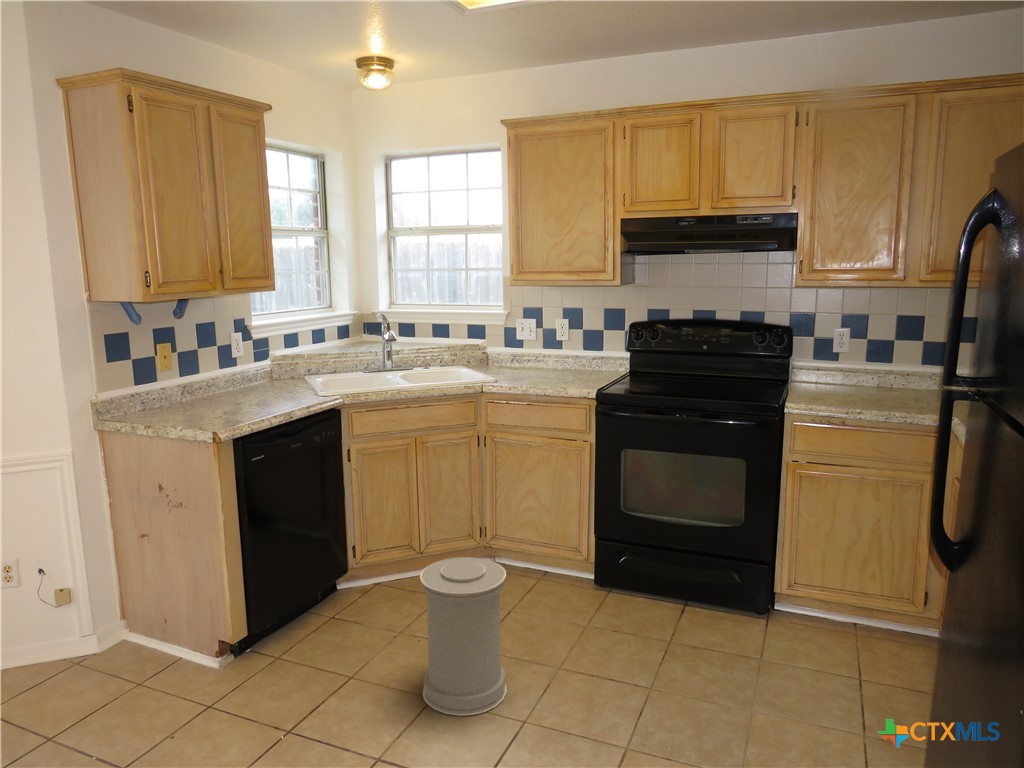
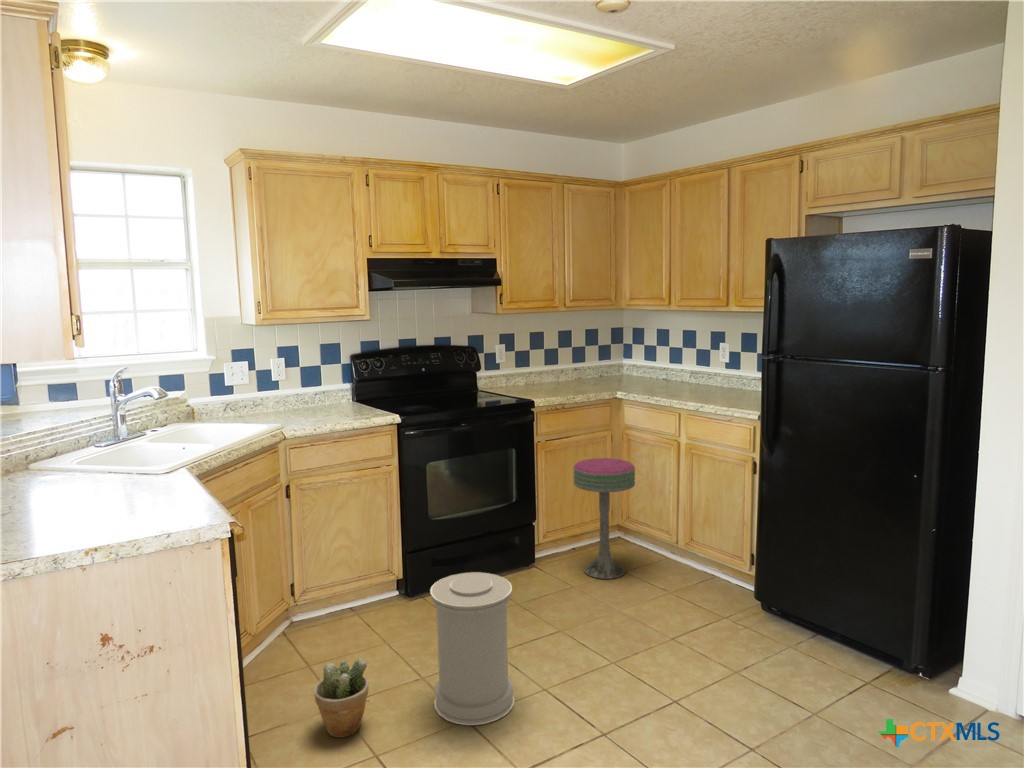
bar stool: none [796,505,898,689] -> present [574,458,635,579]
potted plant: none [351,586,399,655] -> present [314,658,369,738]

